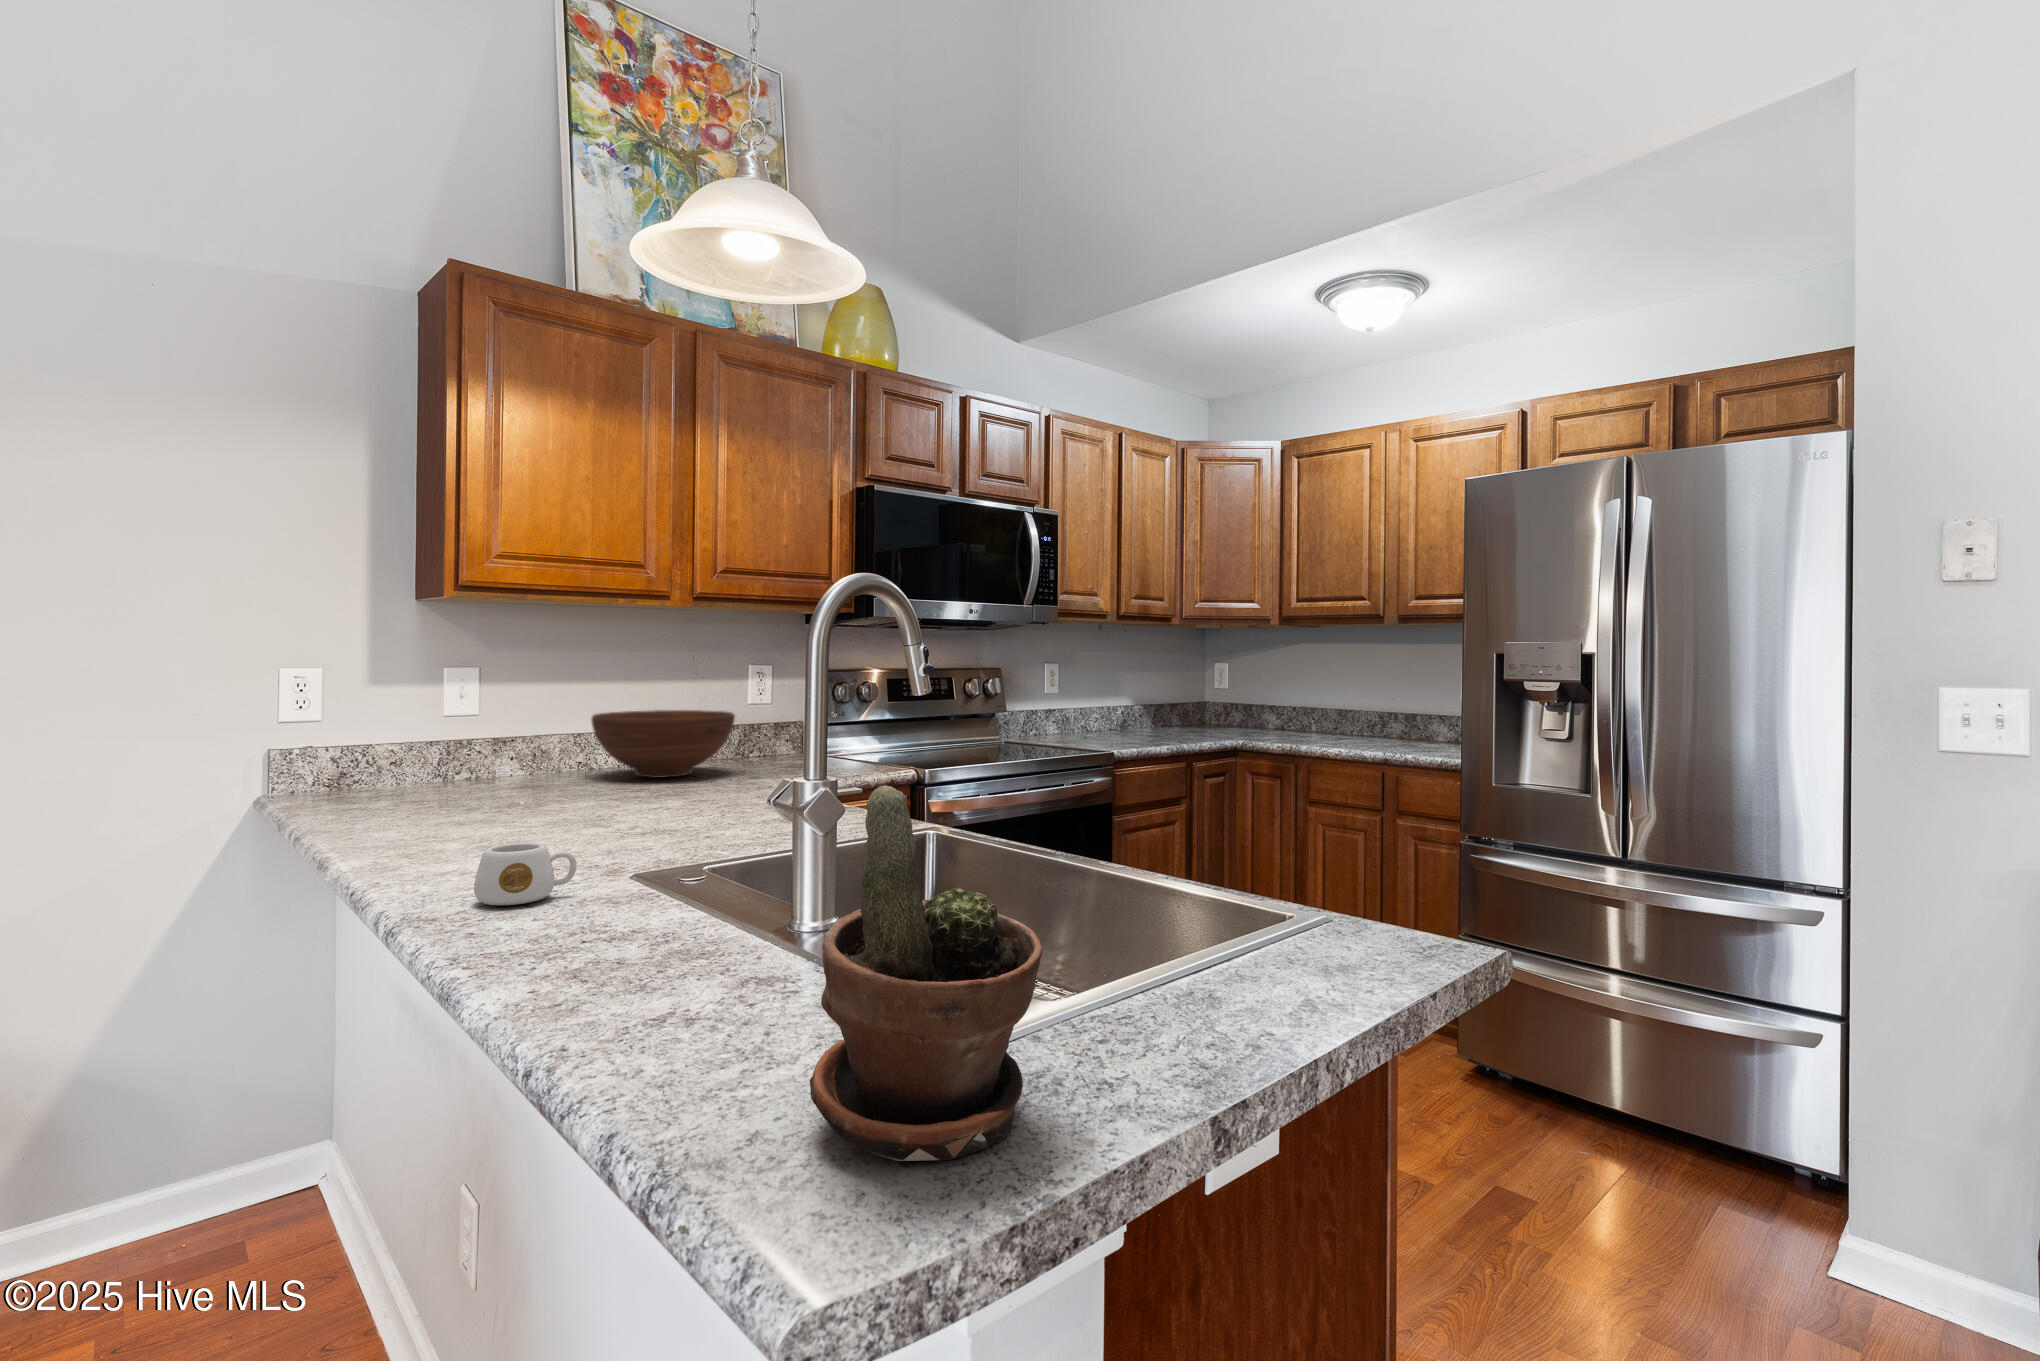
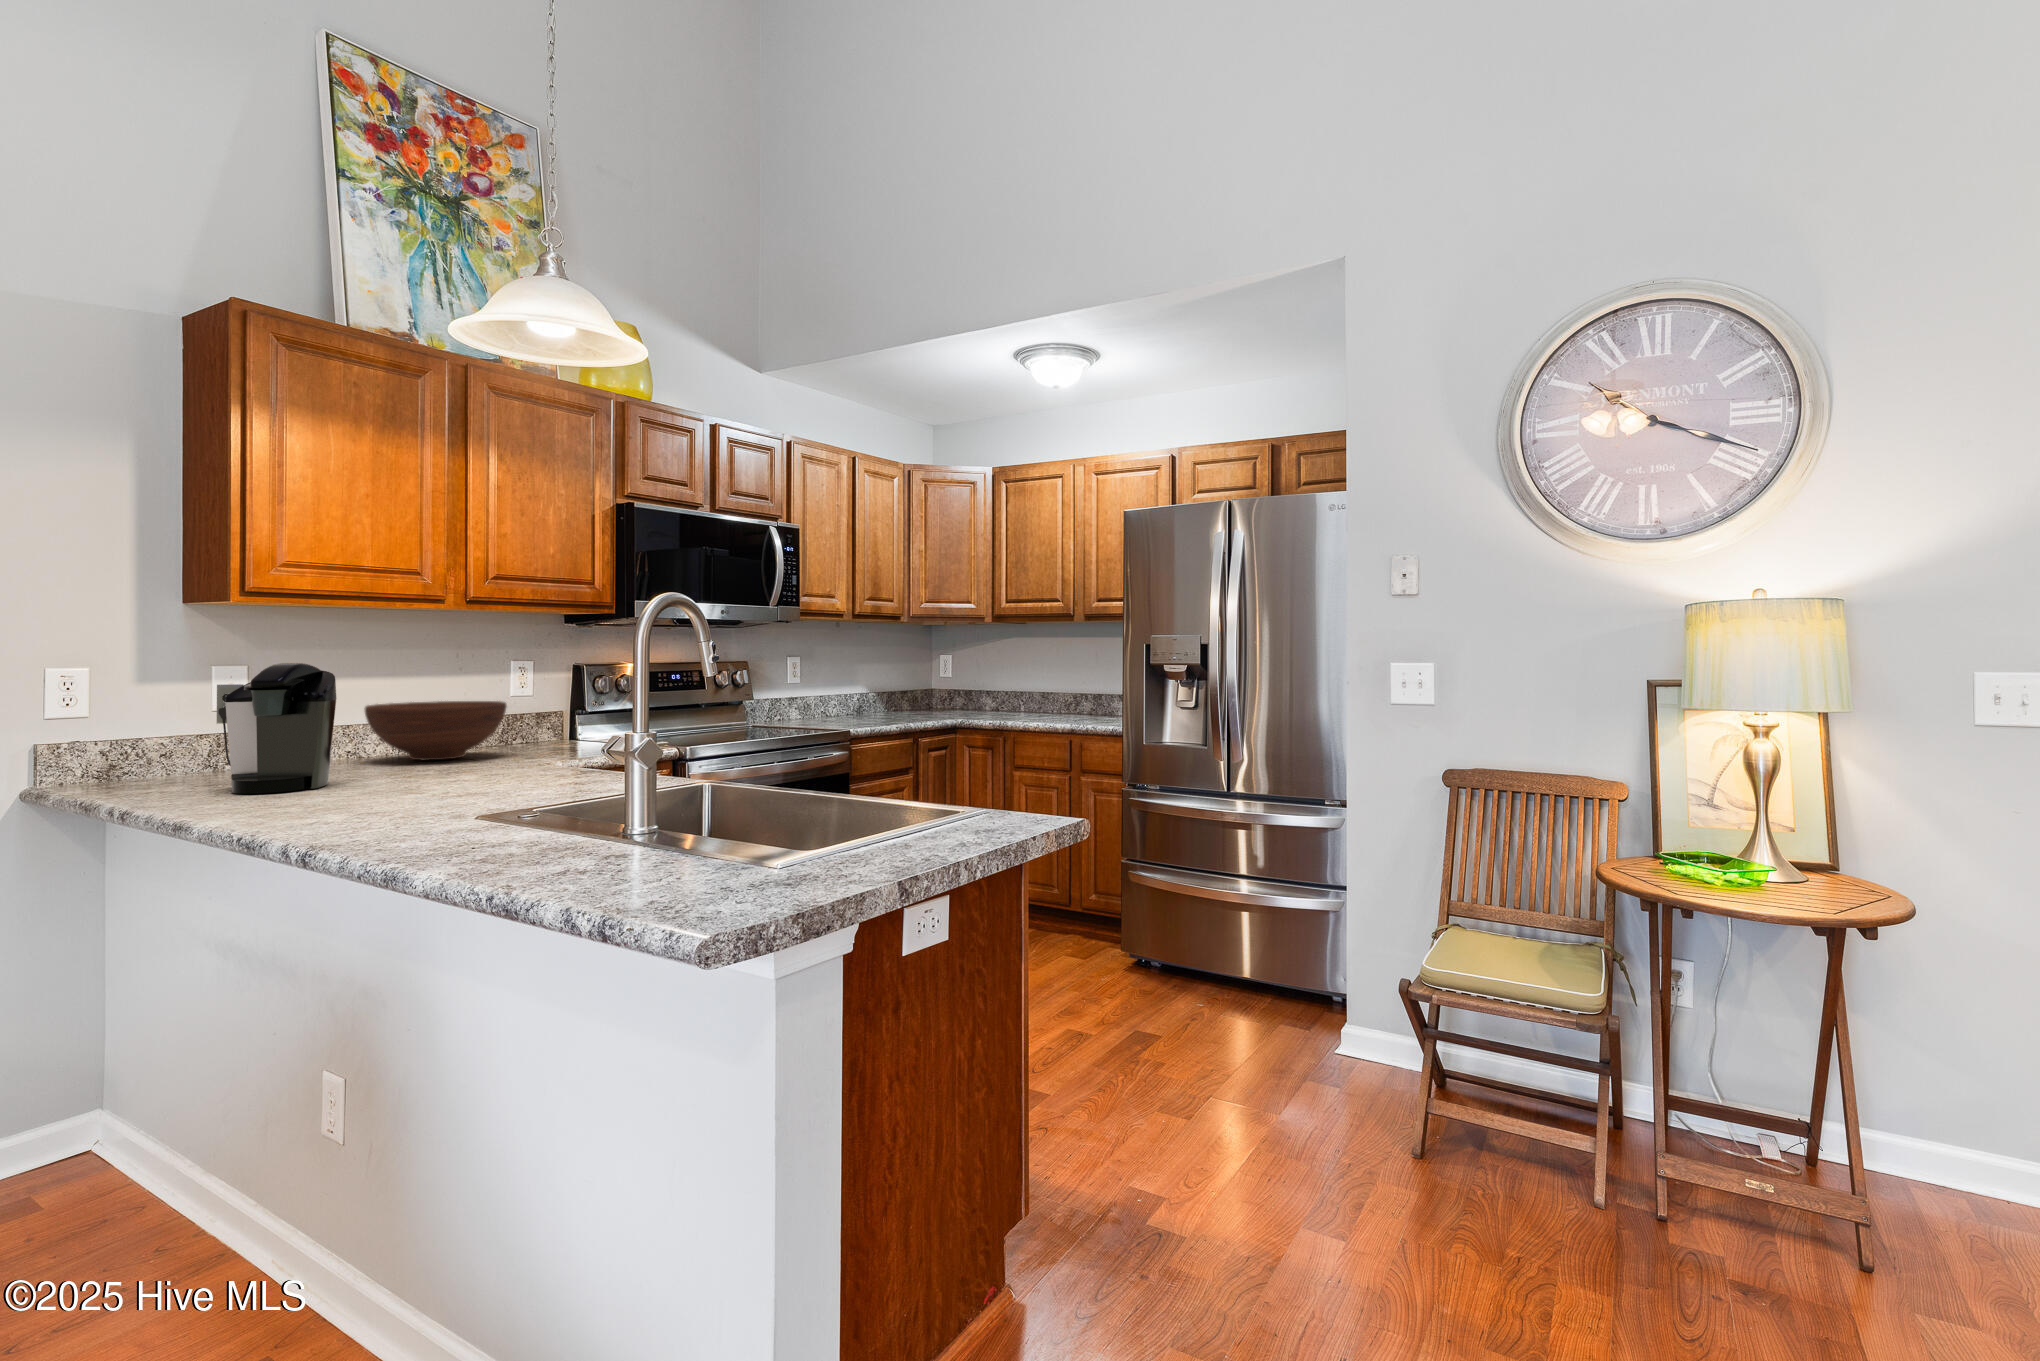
coffee maker: none [432,669,542,819] -> present [217,663,337,794]
potted plant: present [810,785,1042,1161] -> none [665,707,799,905]
mug: present [474,843,577,905] -> none [340,791,424,837]

